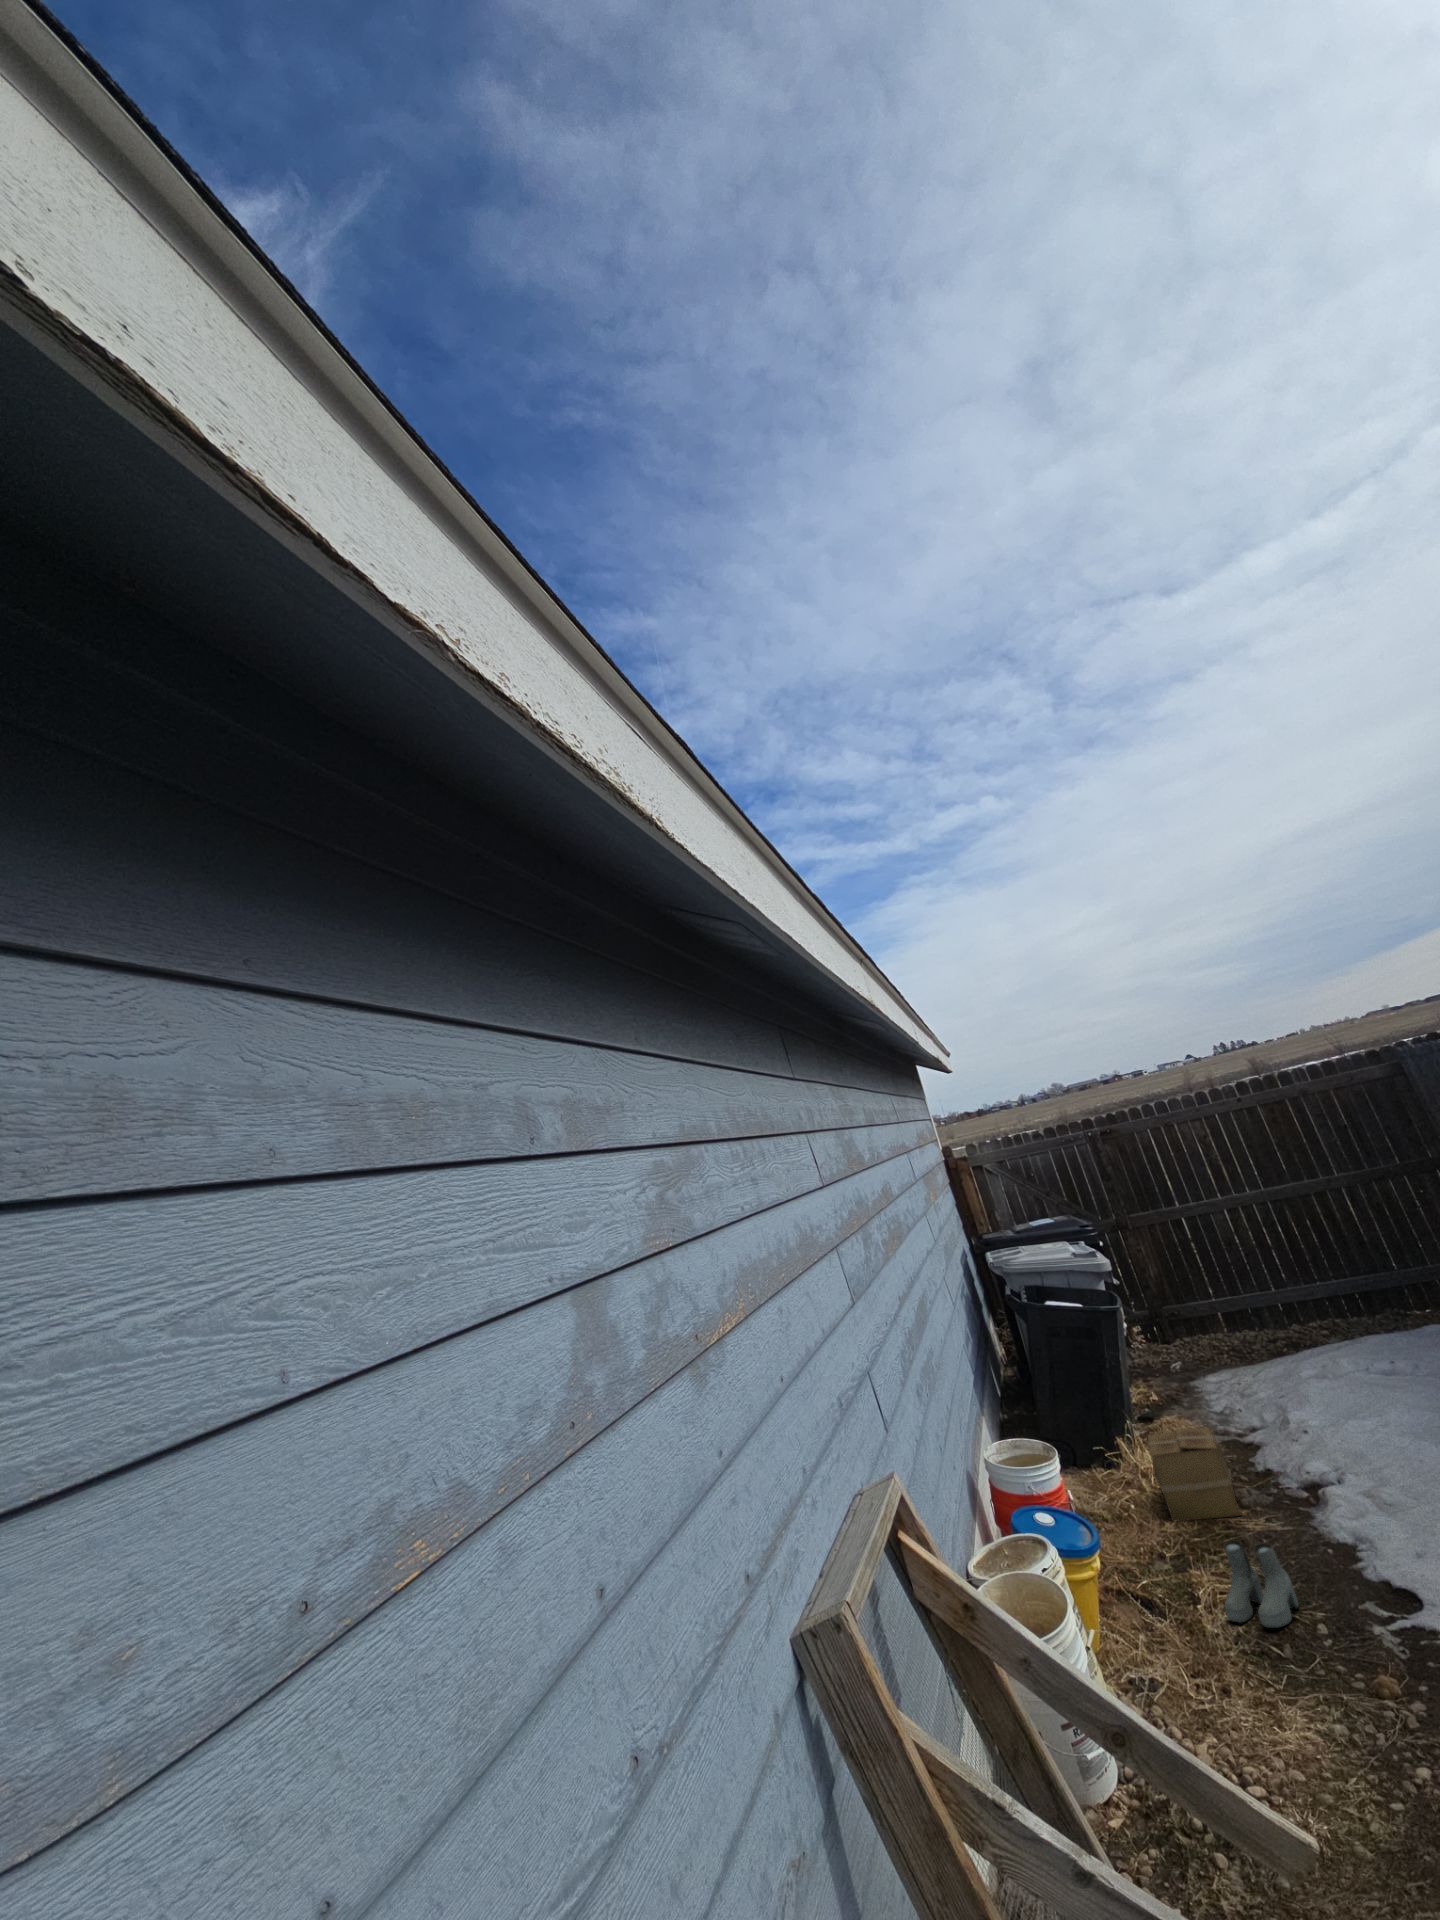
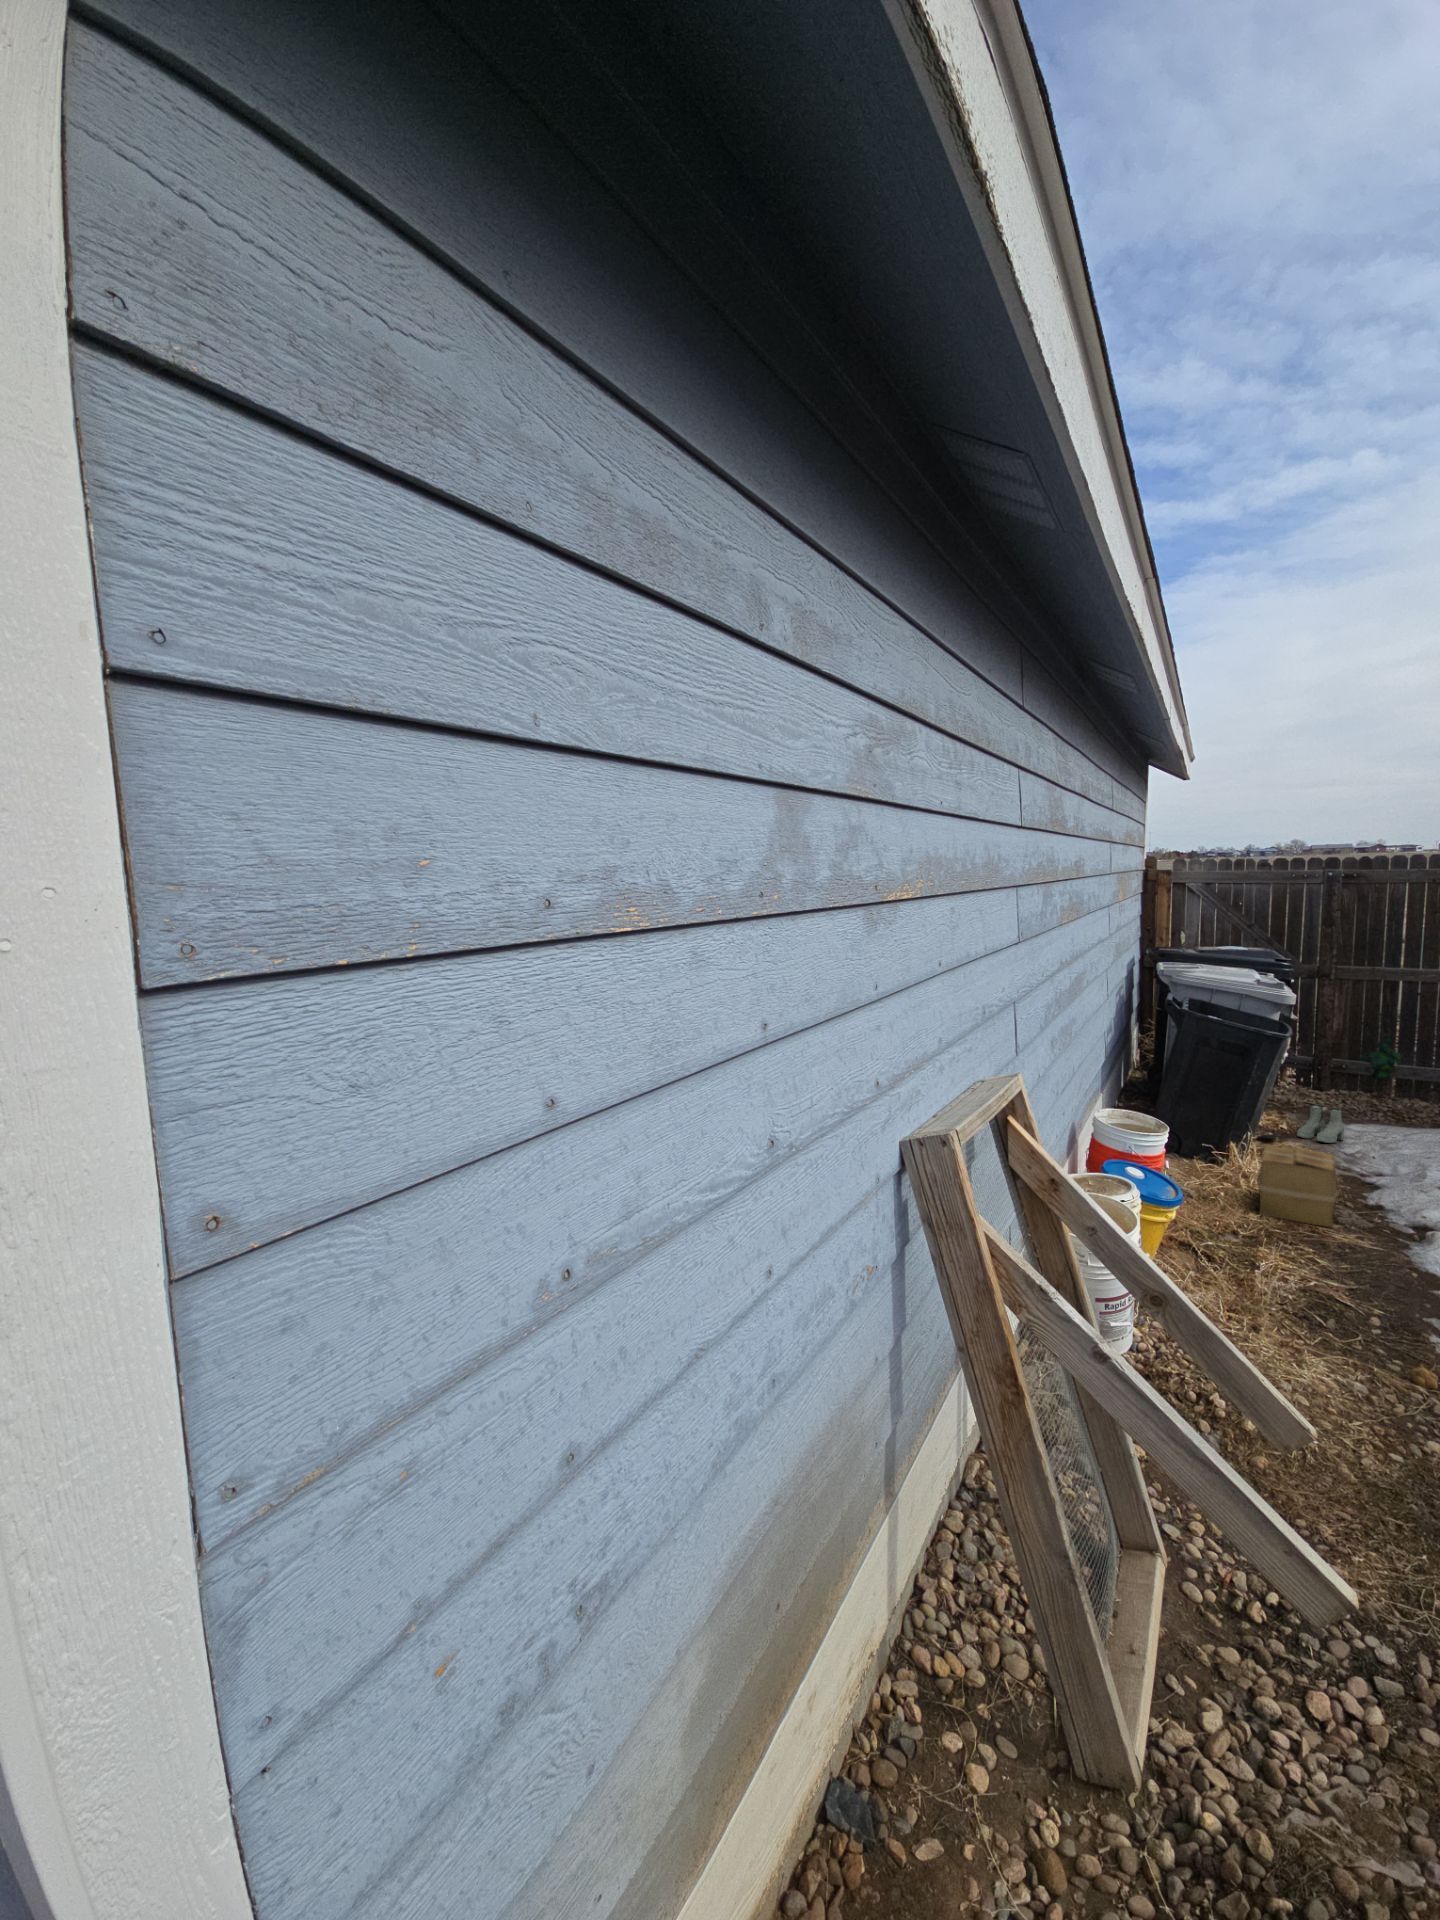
decorative plant: none [1189,1272,1230,1337] -> present [1360,1038,1401,1098]
boots: present [1224,1541,1299,1628] -> present [1297,1105,1344,1143]

